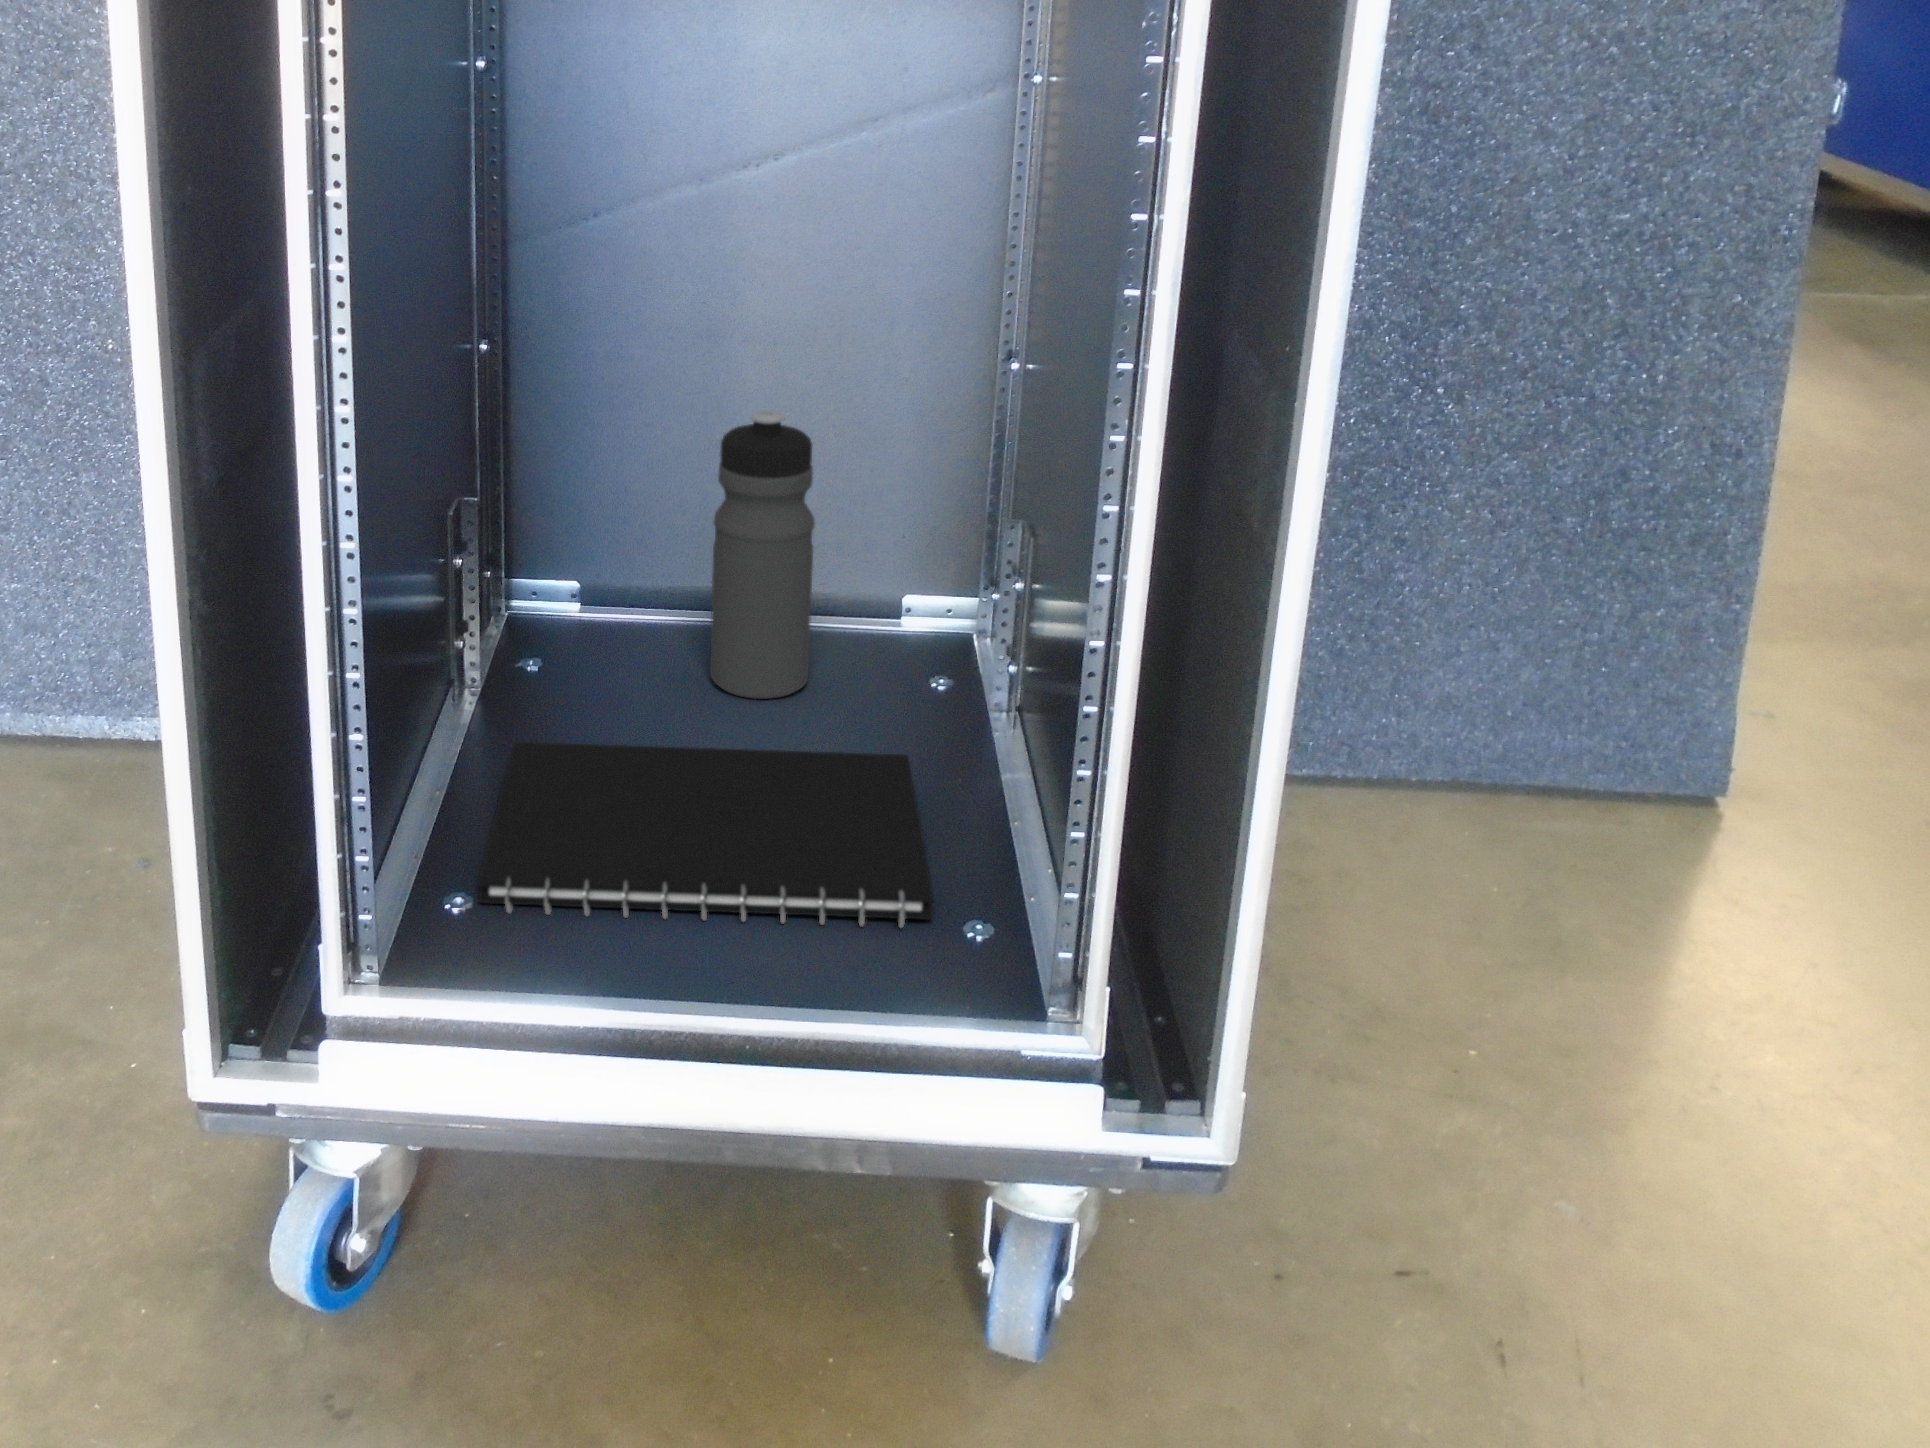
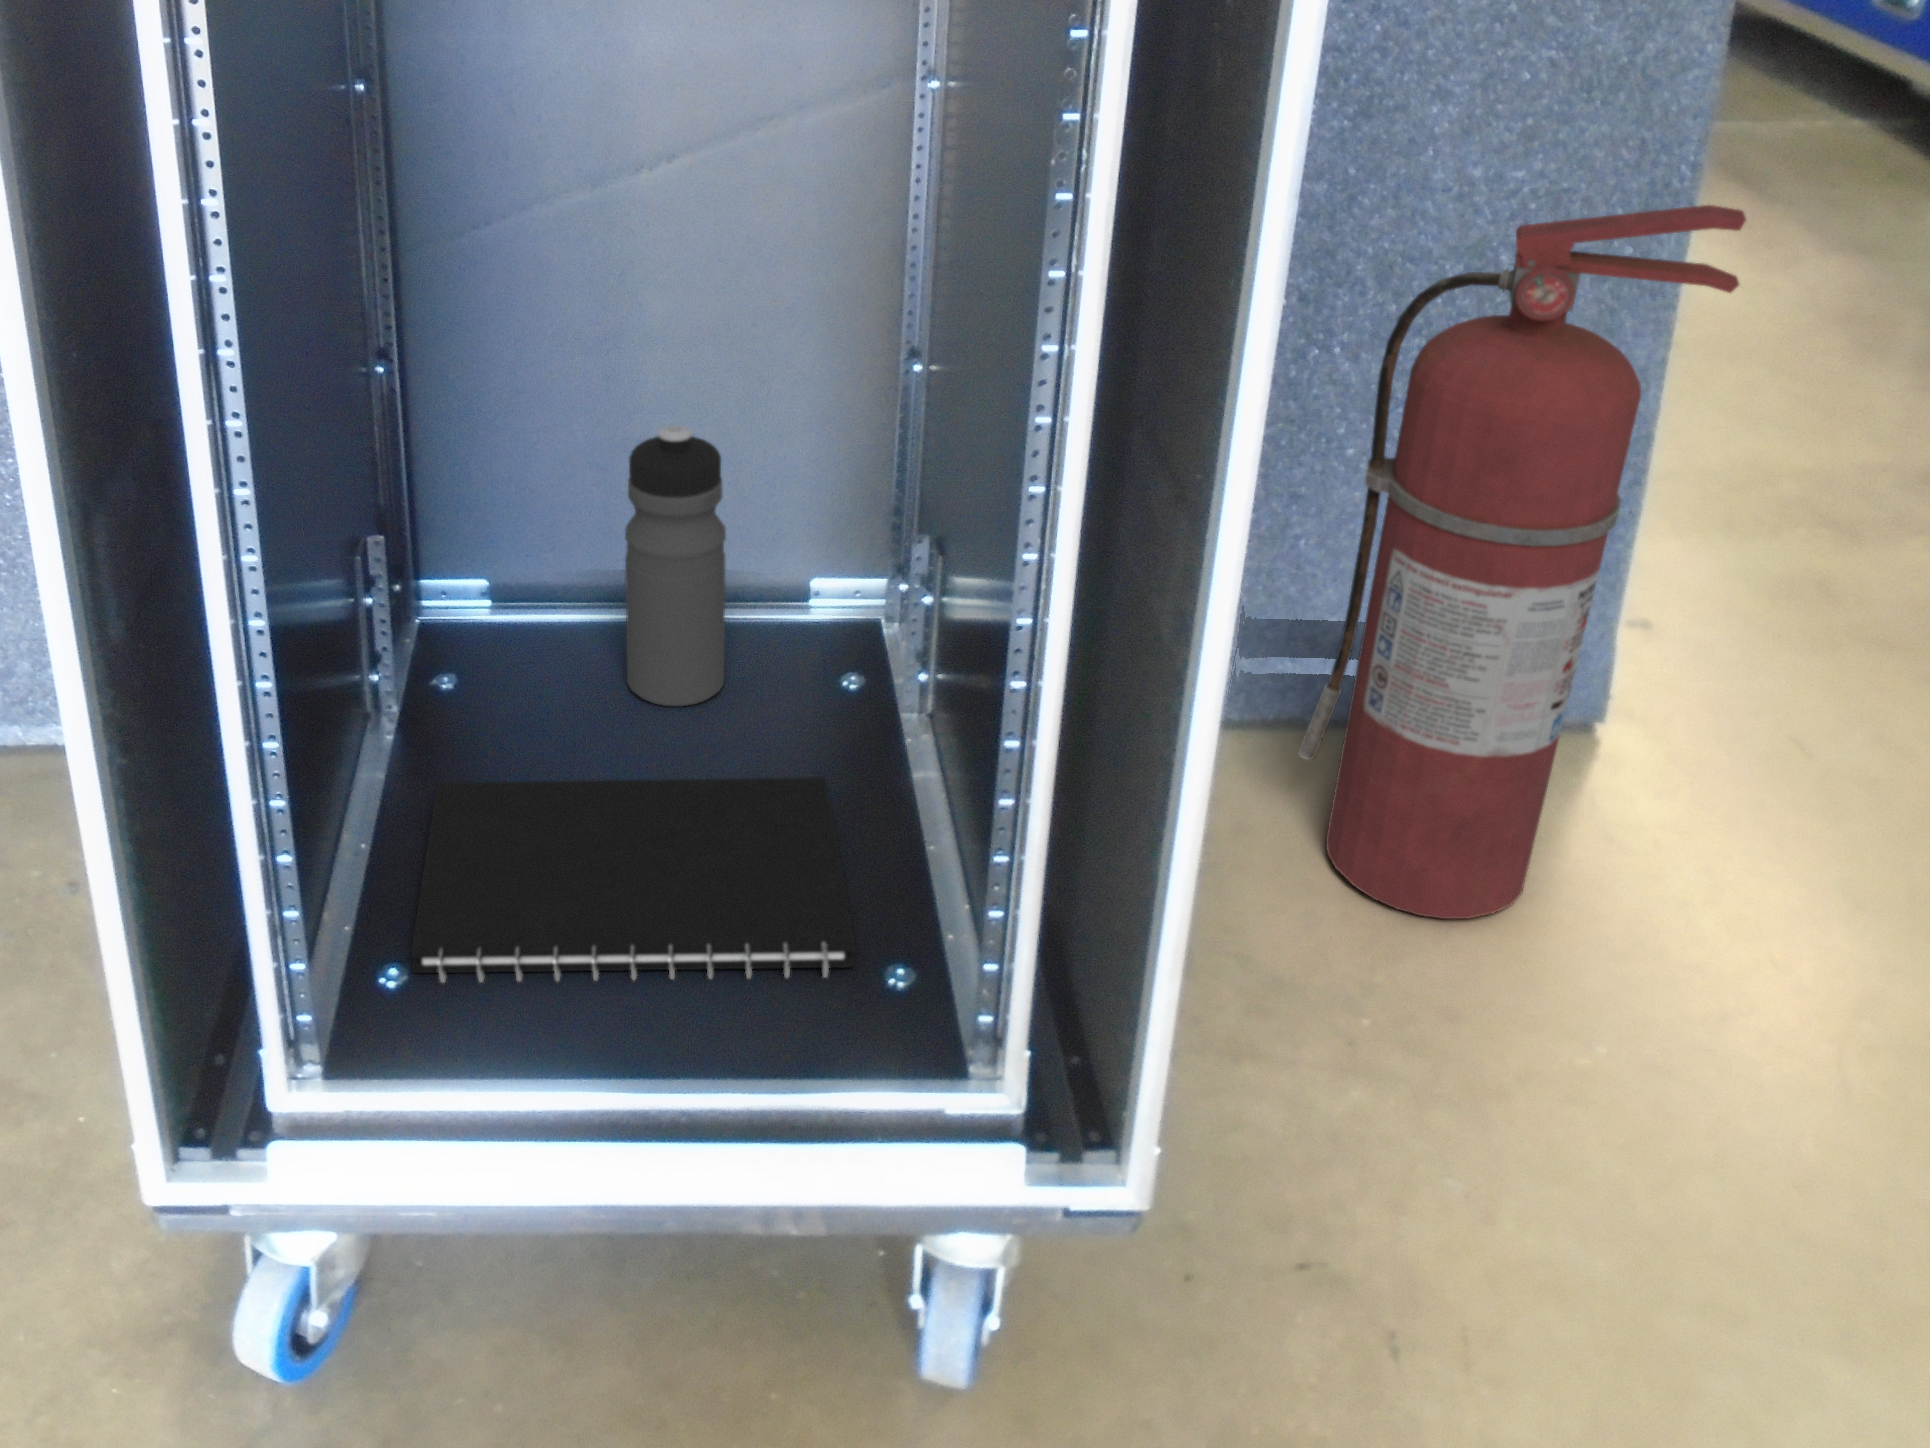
fire extinguisher: none [1397,203,1848,956] -> present [1298,205,1746,919]

